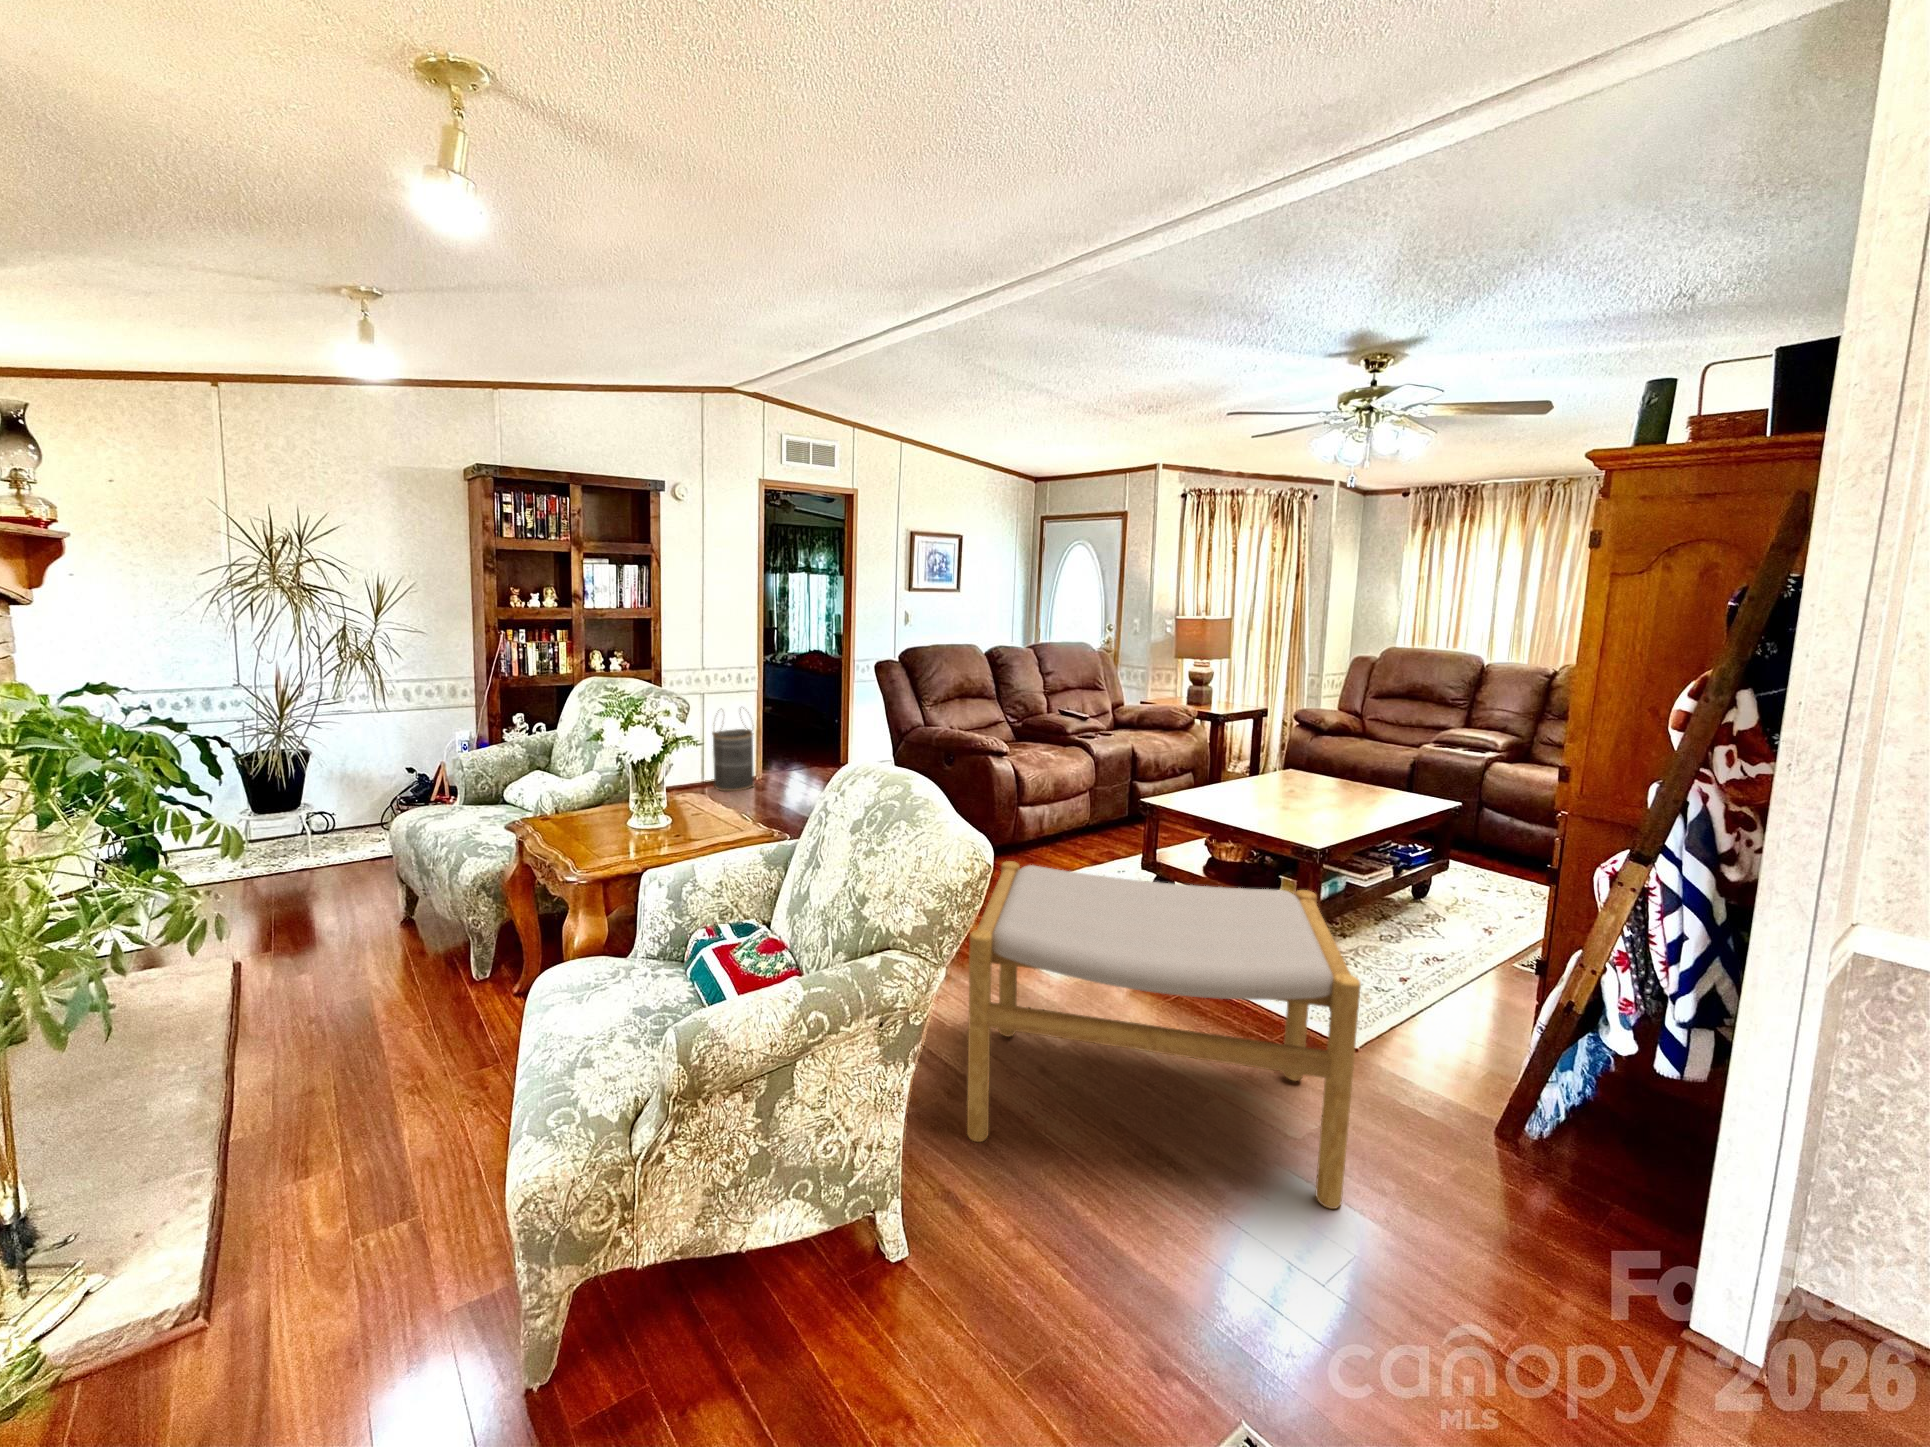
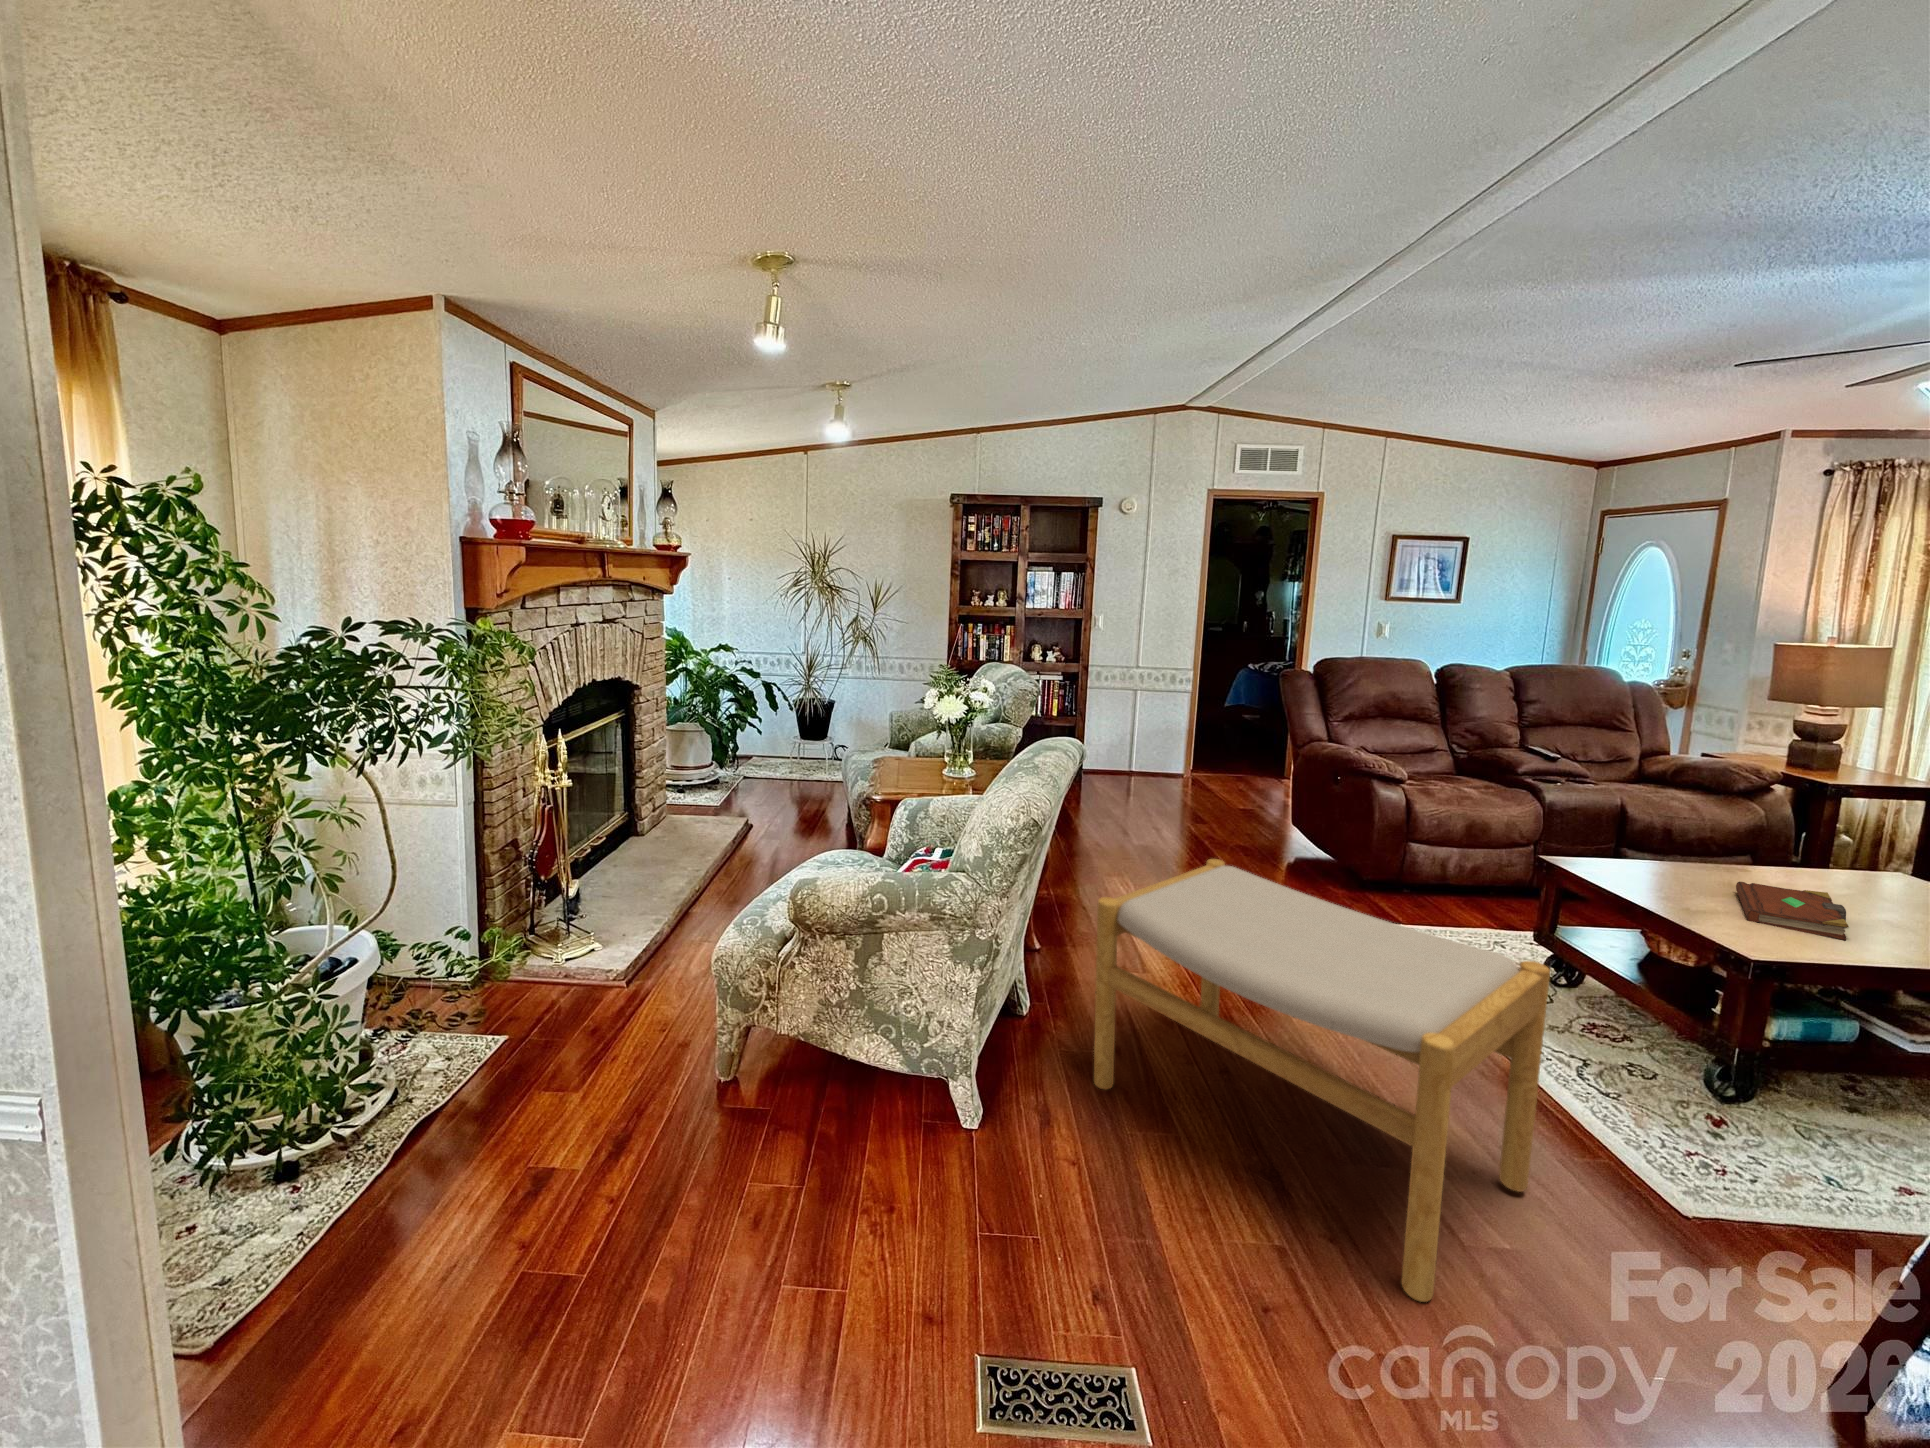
basket: present [712,727,754,791] -> none [1134,705,1173,783]
book: none [1265,792,1343,823] -> present [1736,882,1849,940]

